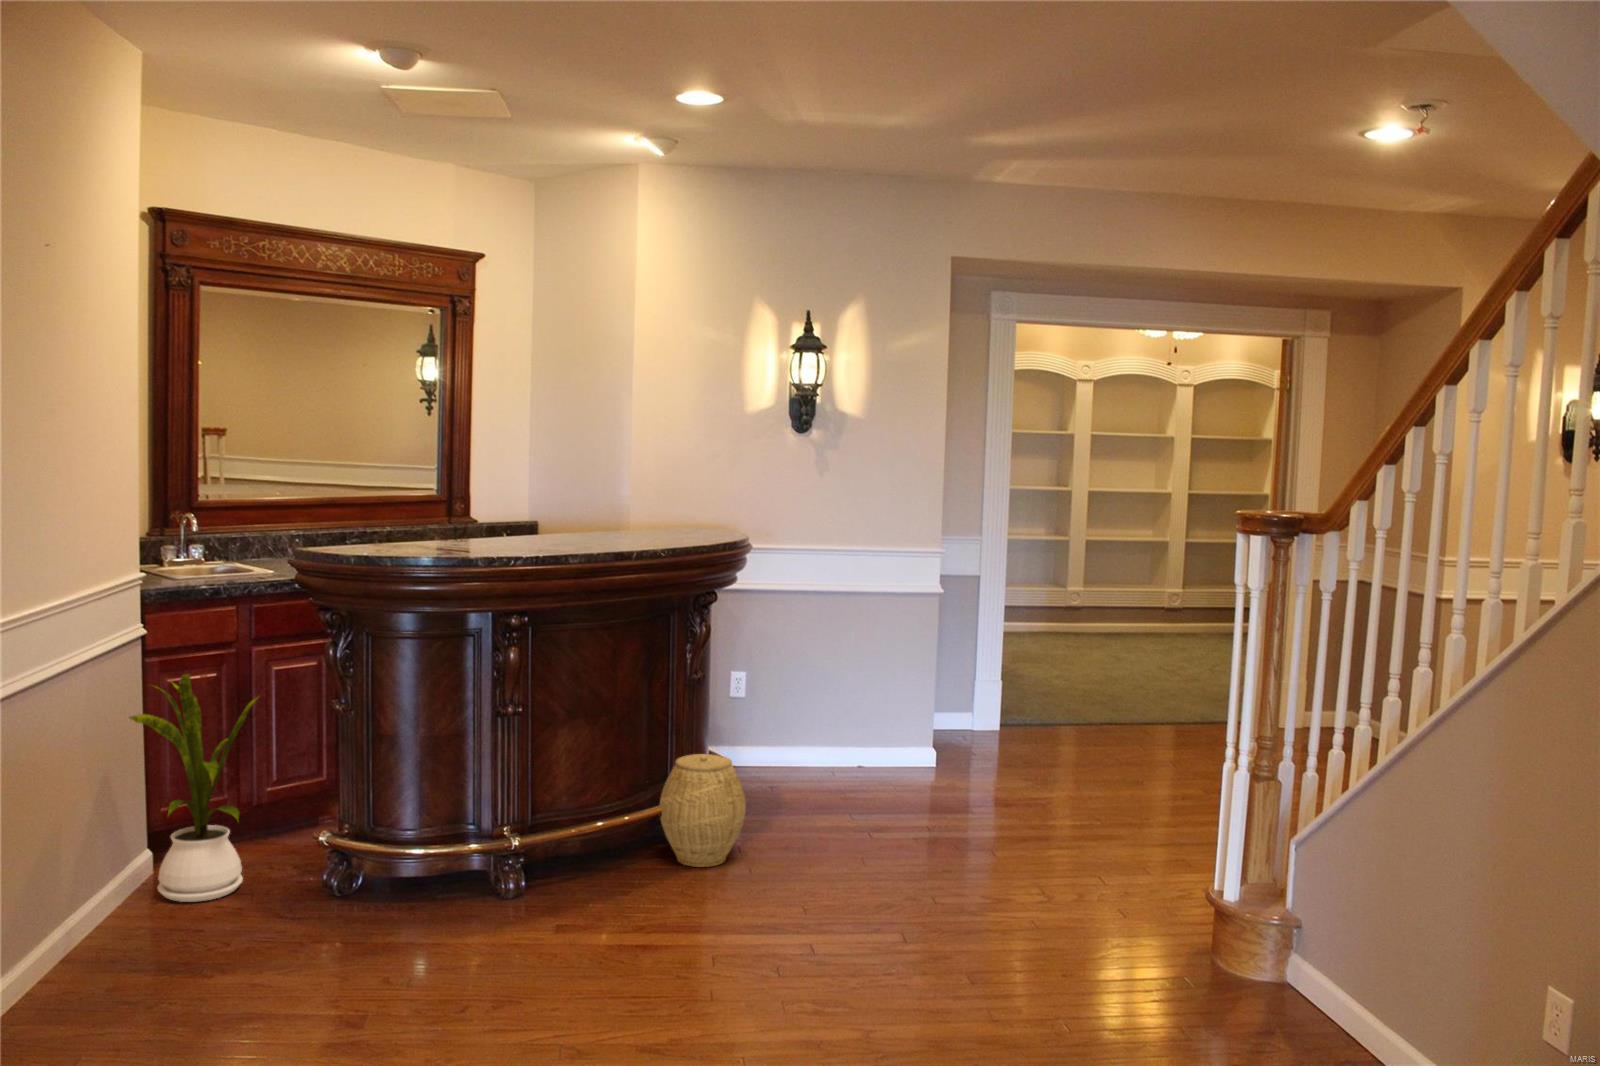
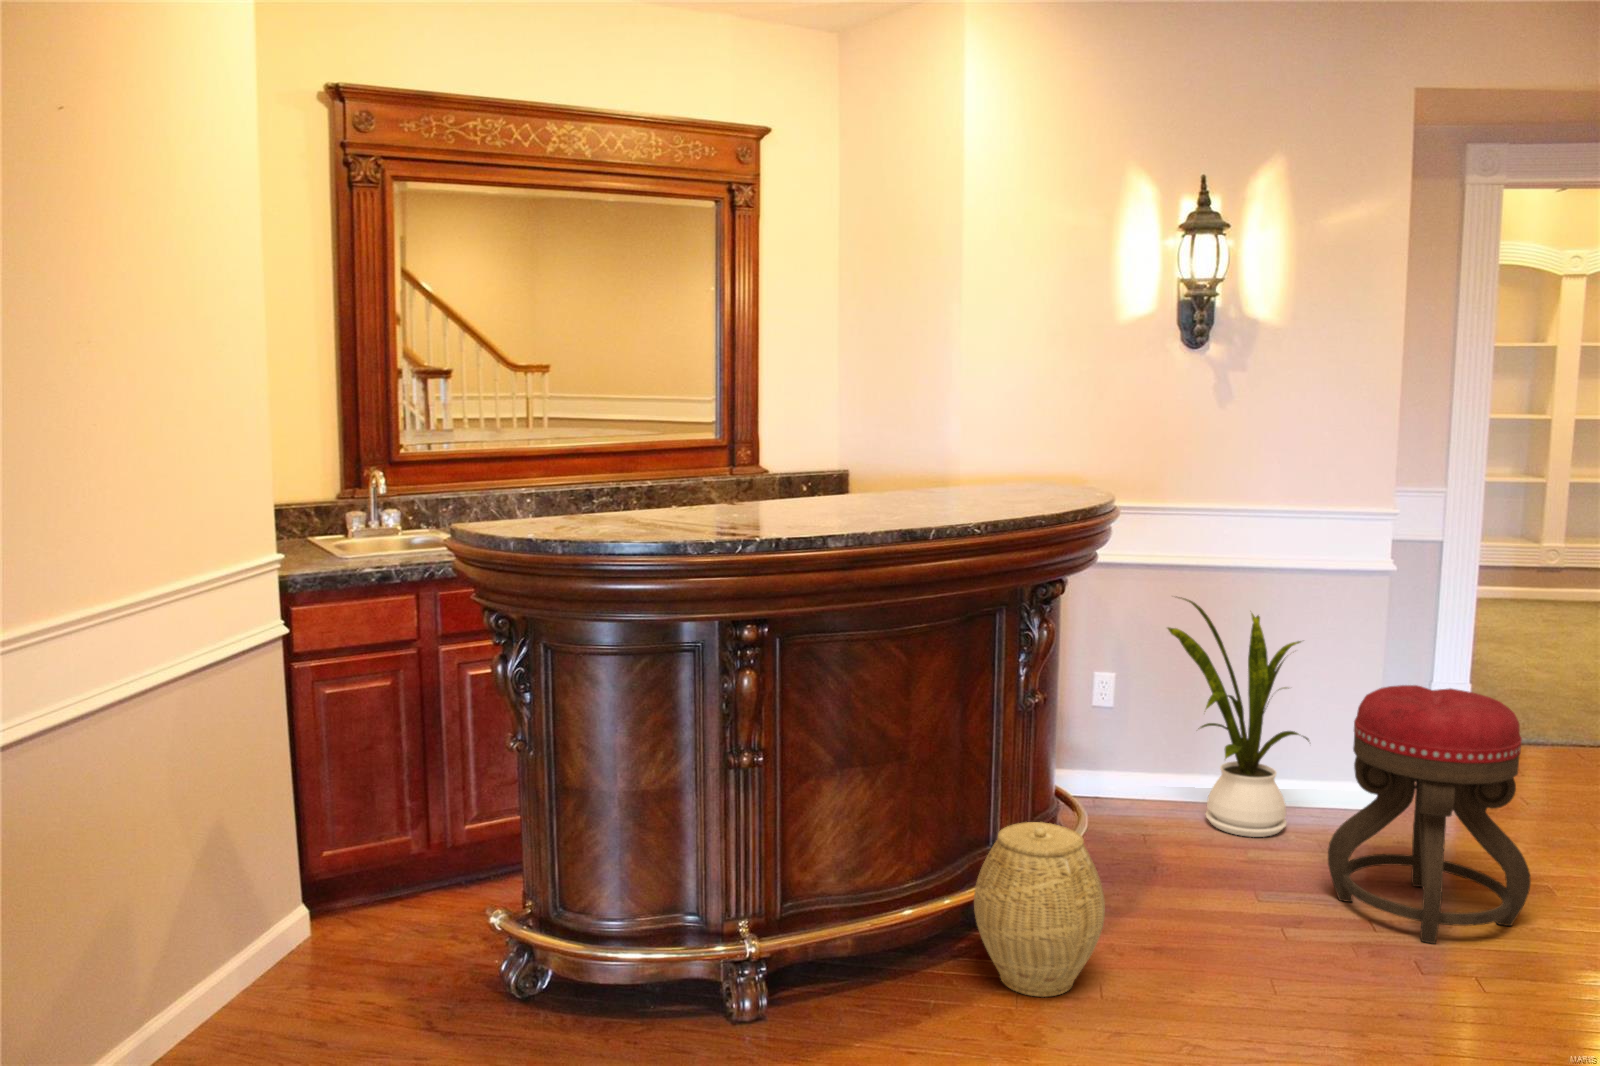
ottoman: none [890,662,1011,826] -> present [1328,685,1531,944]
house plant: present [130,674,258,902] -> present [1168,597,1309,837]

